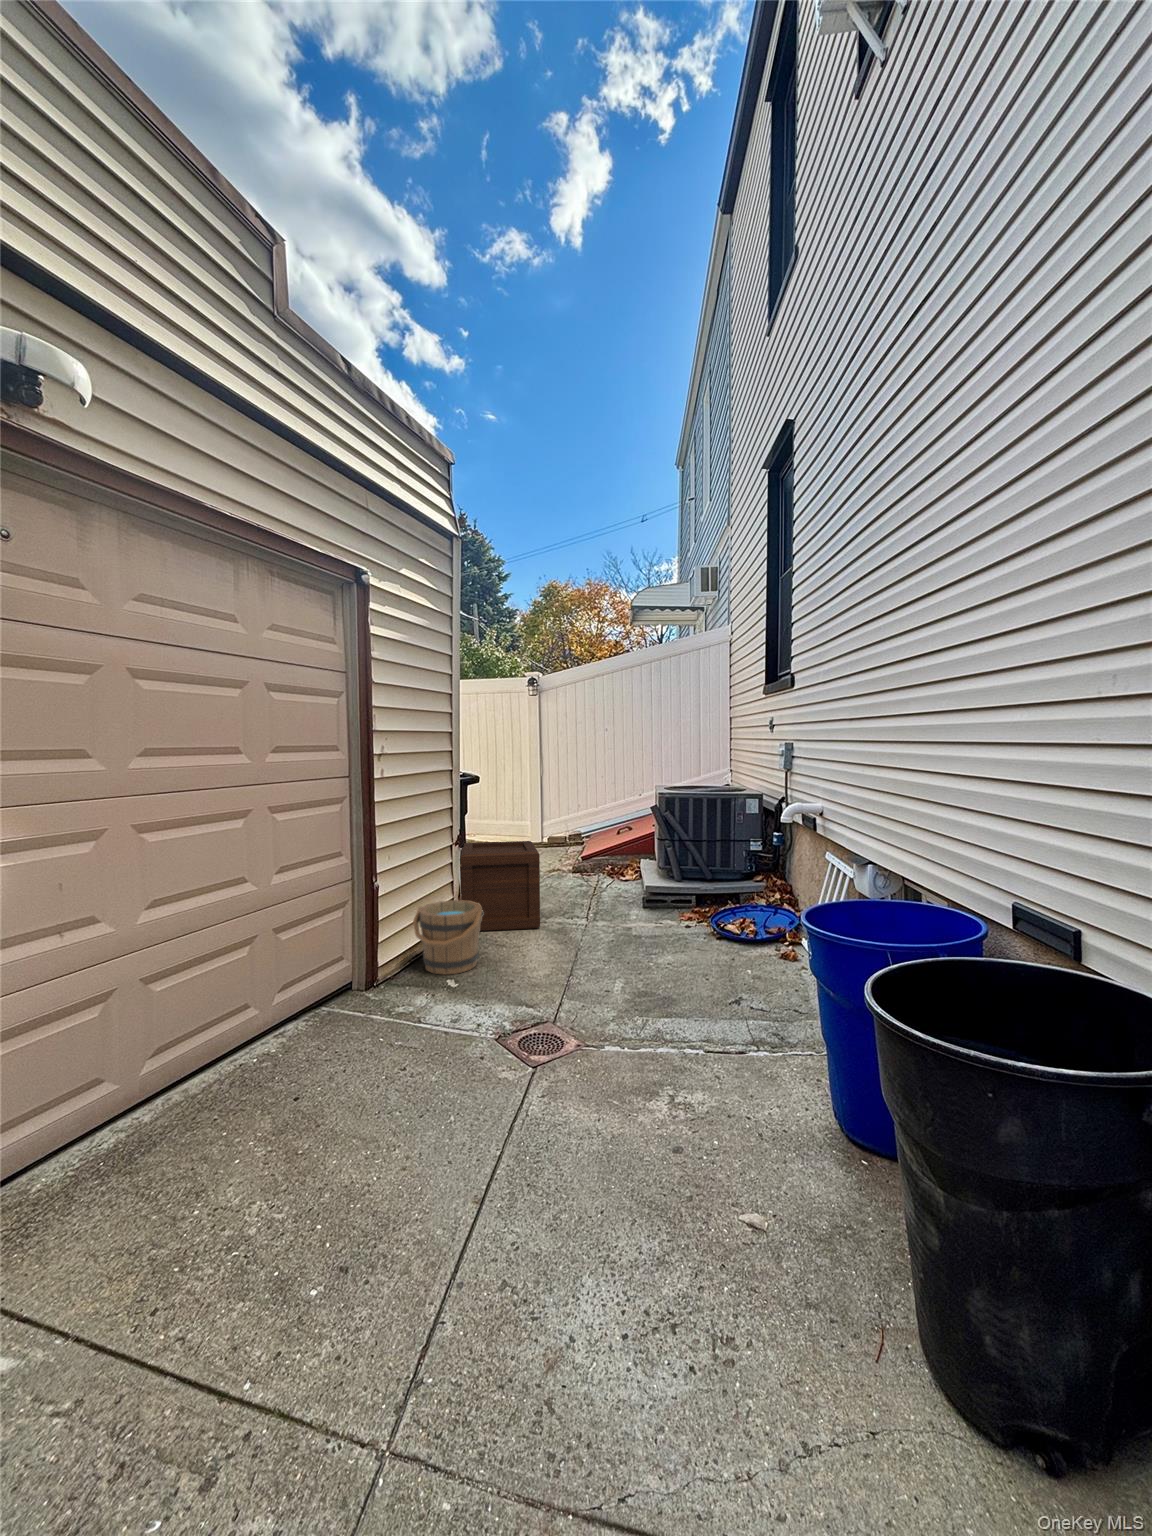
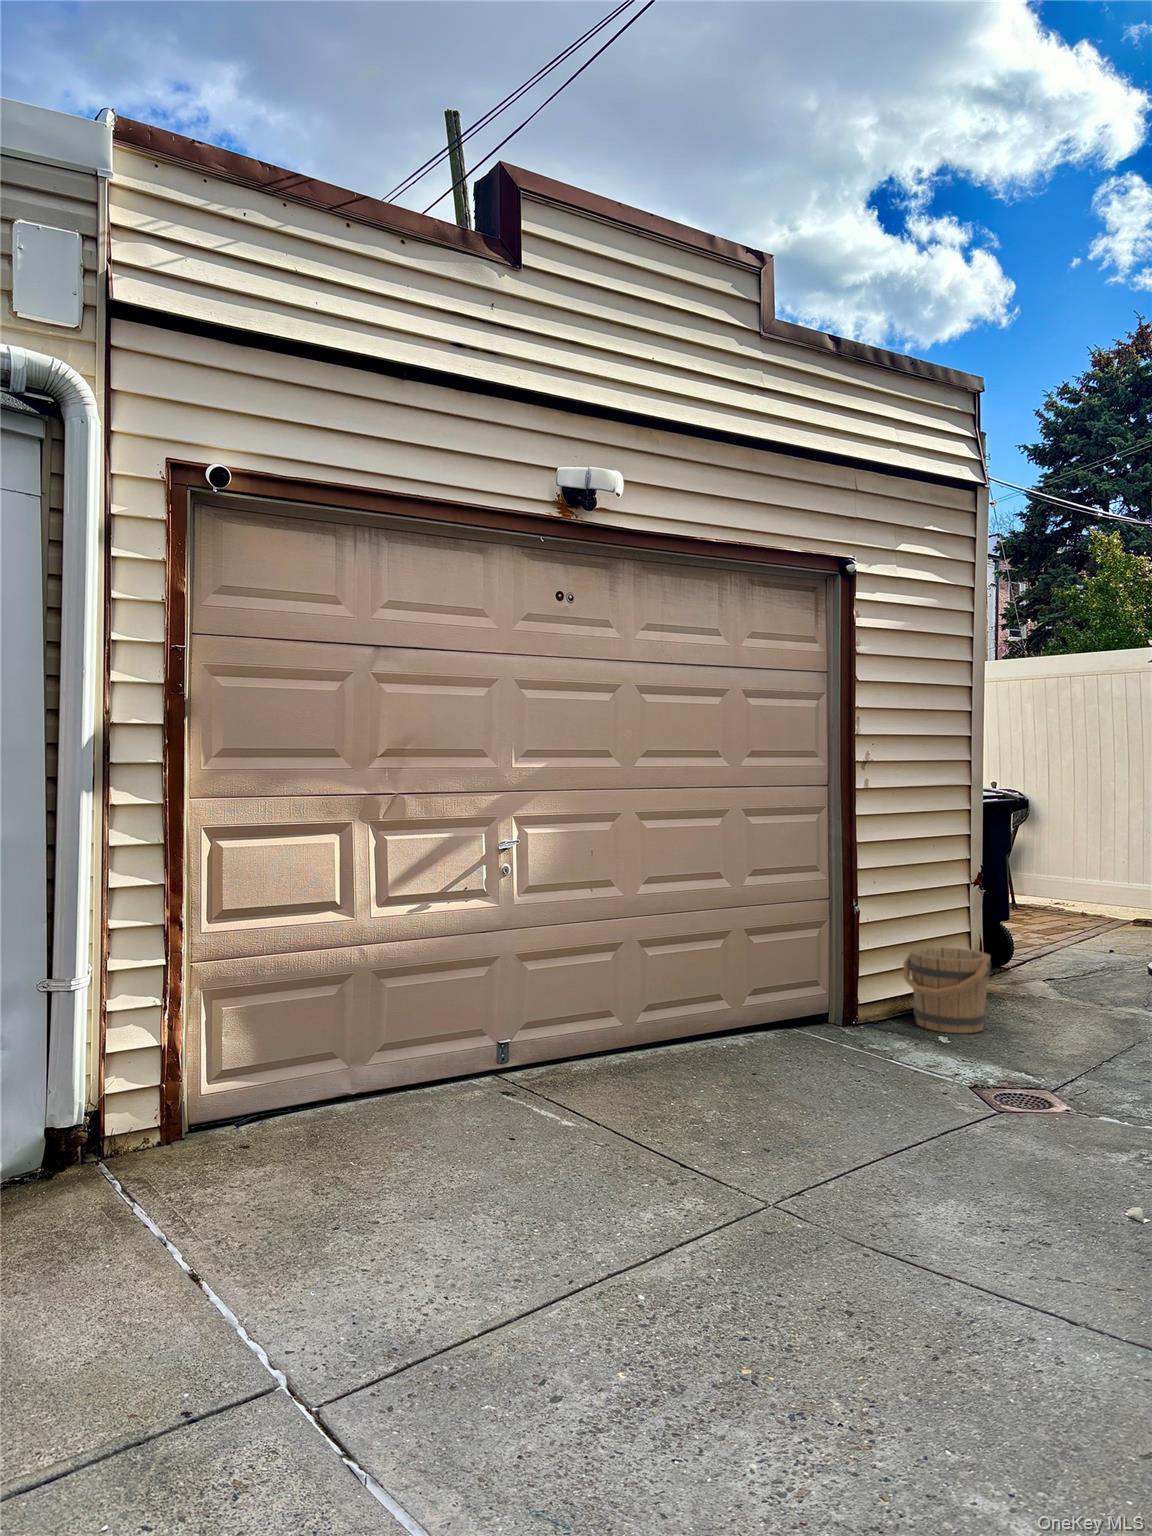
wooden crate: present [461,841,540,931] -> none [981,888,1106,1014]

